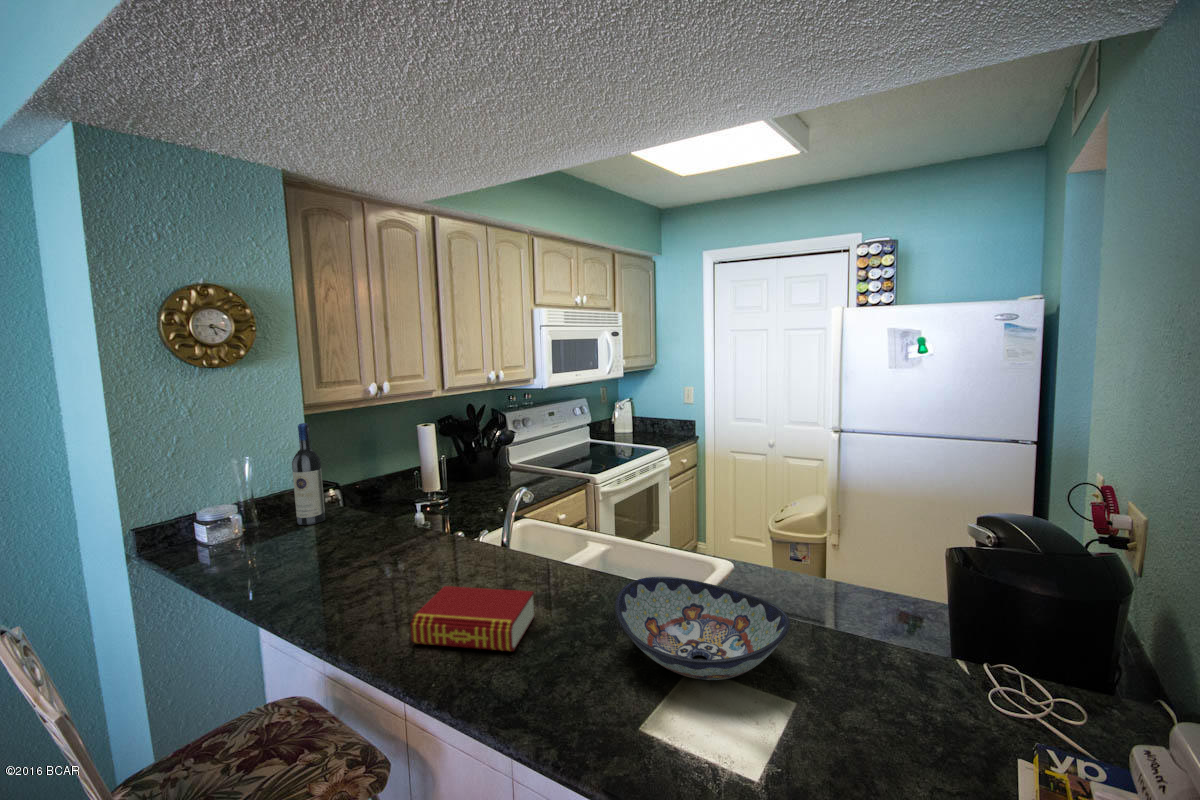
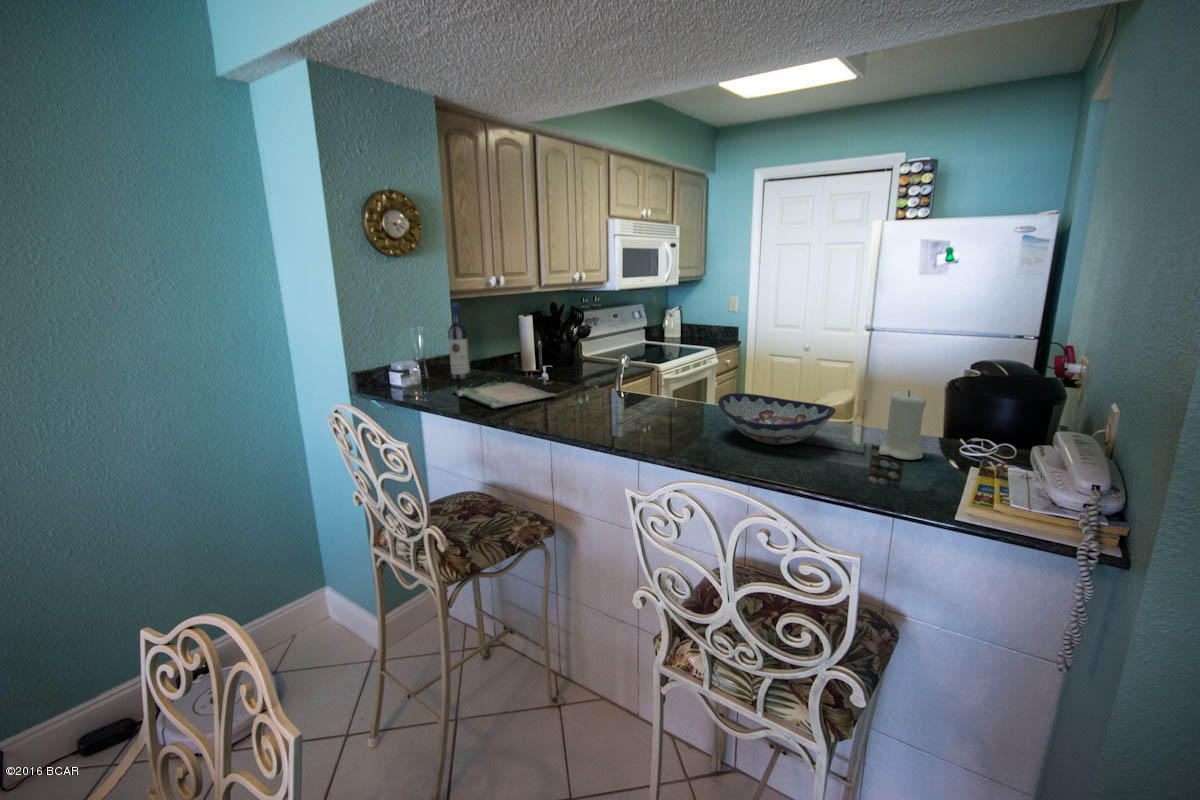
tray: none [274,525,417,593] -> present [453,381,556,408]
book: present [411,586,535,651] -> none [582,401,656,434]
candle: none [863,594,934,718] -> present [879,391,926,460]

